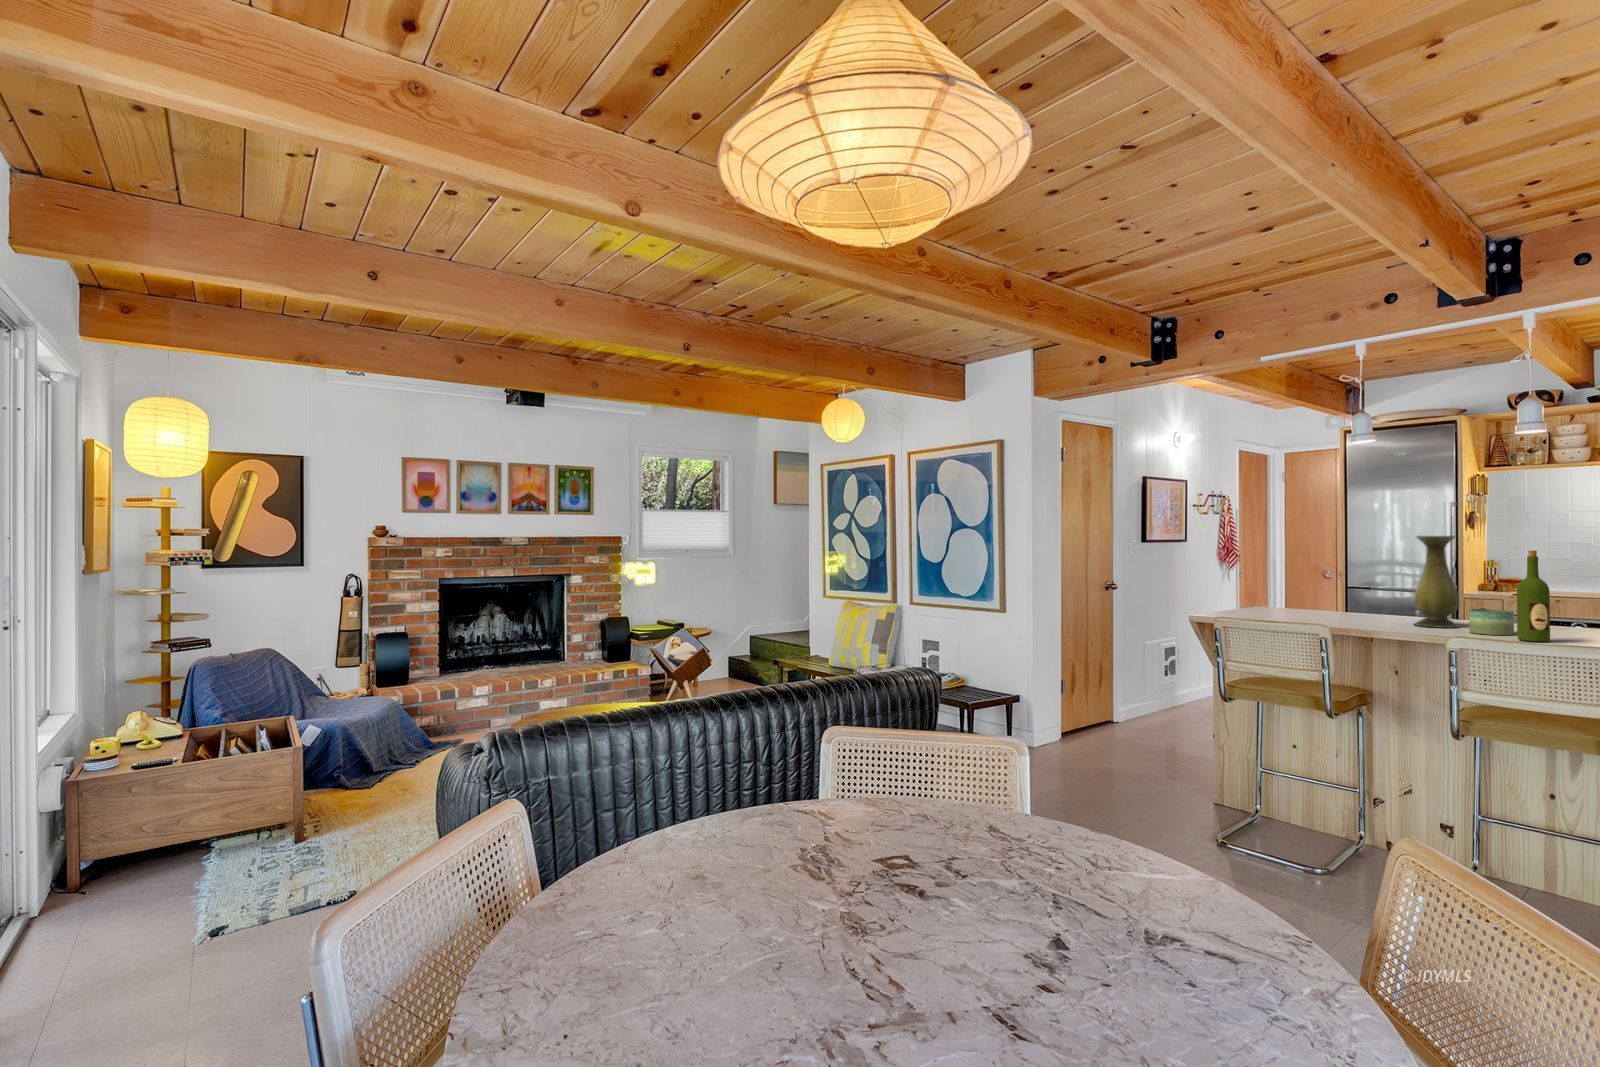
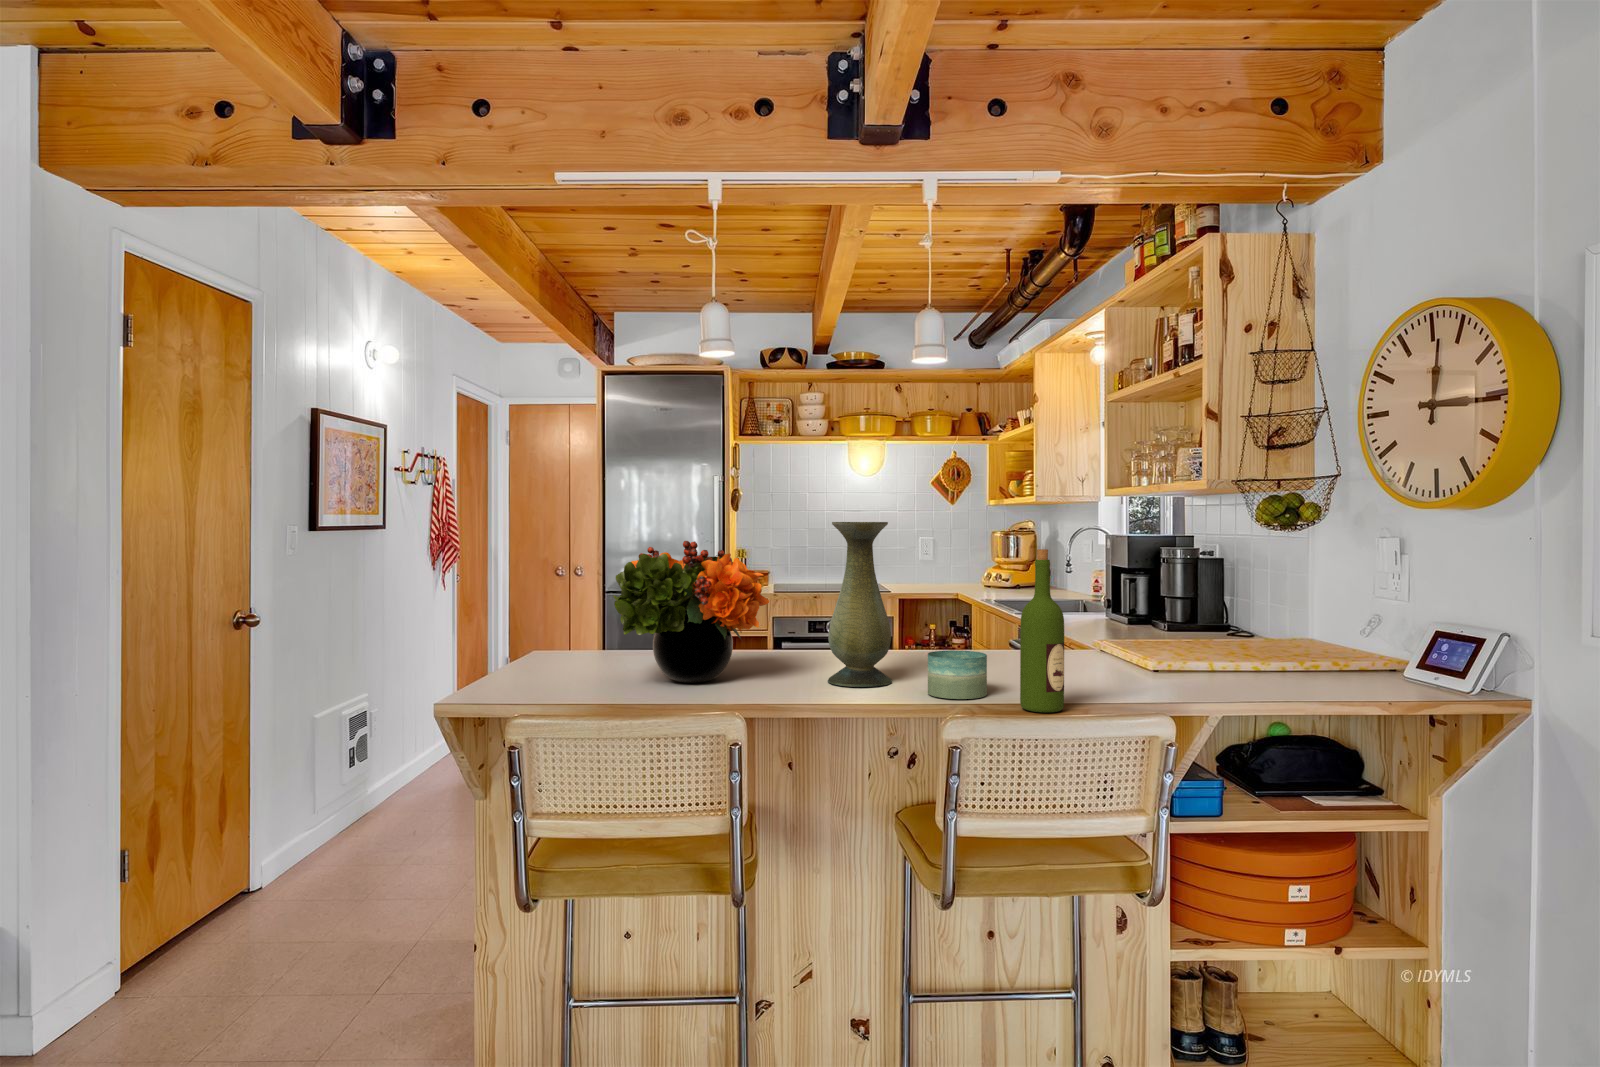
flower arrangement: none [1278,546,1379,619] -> present [613,541,769,683]

